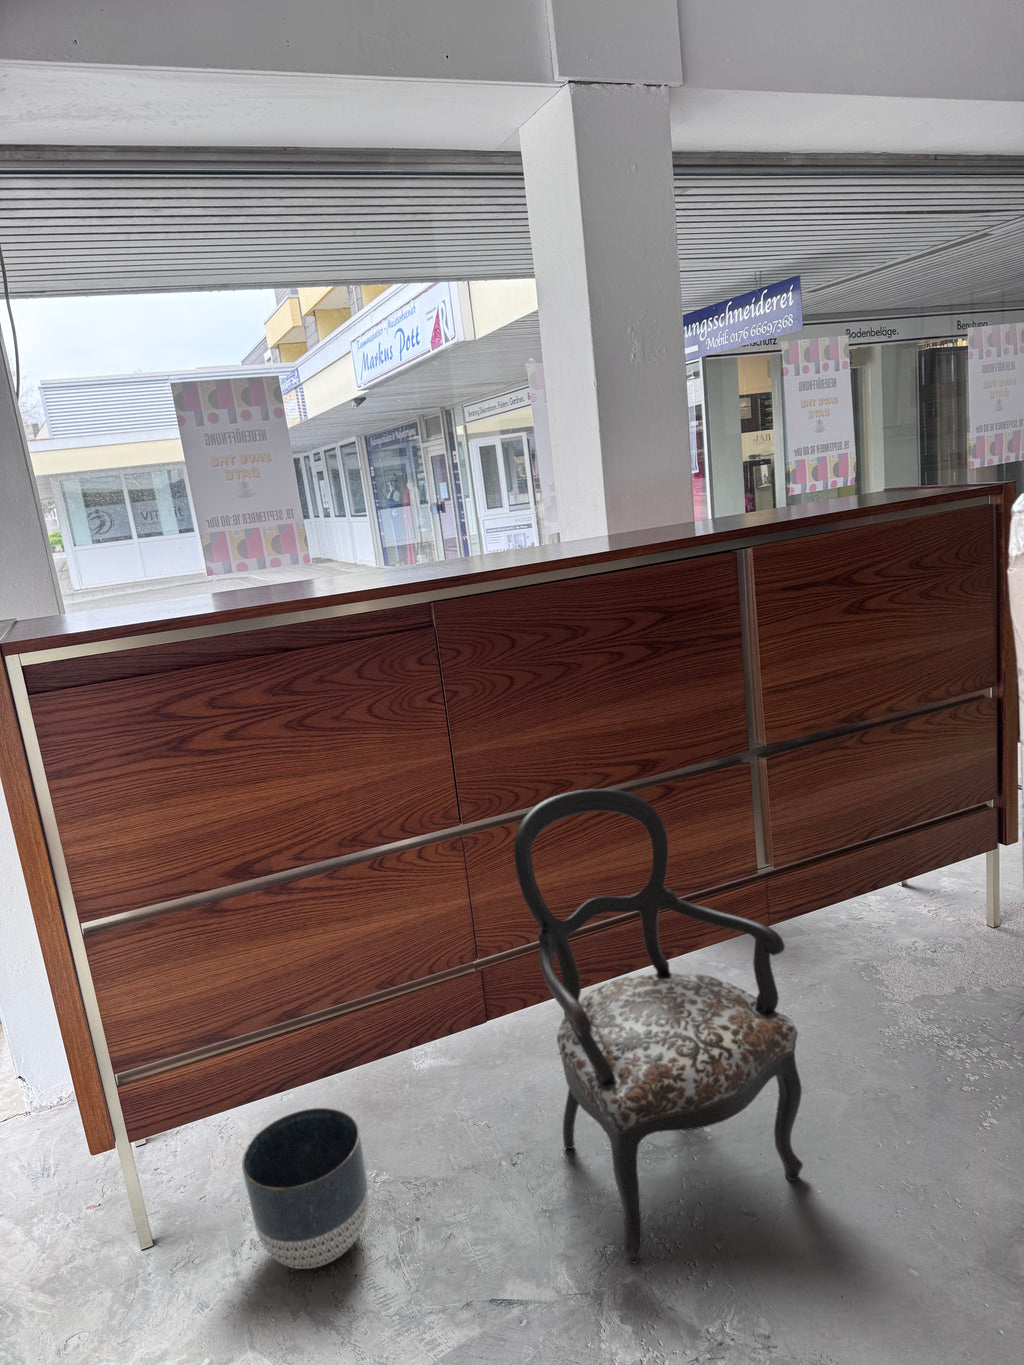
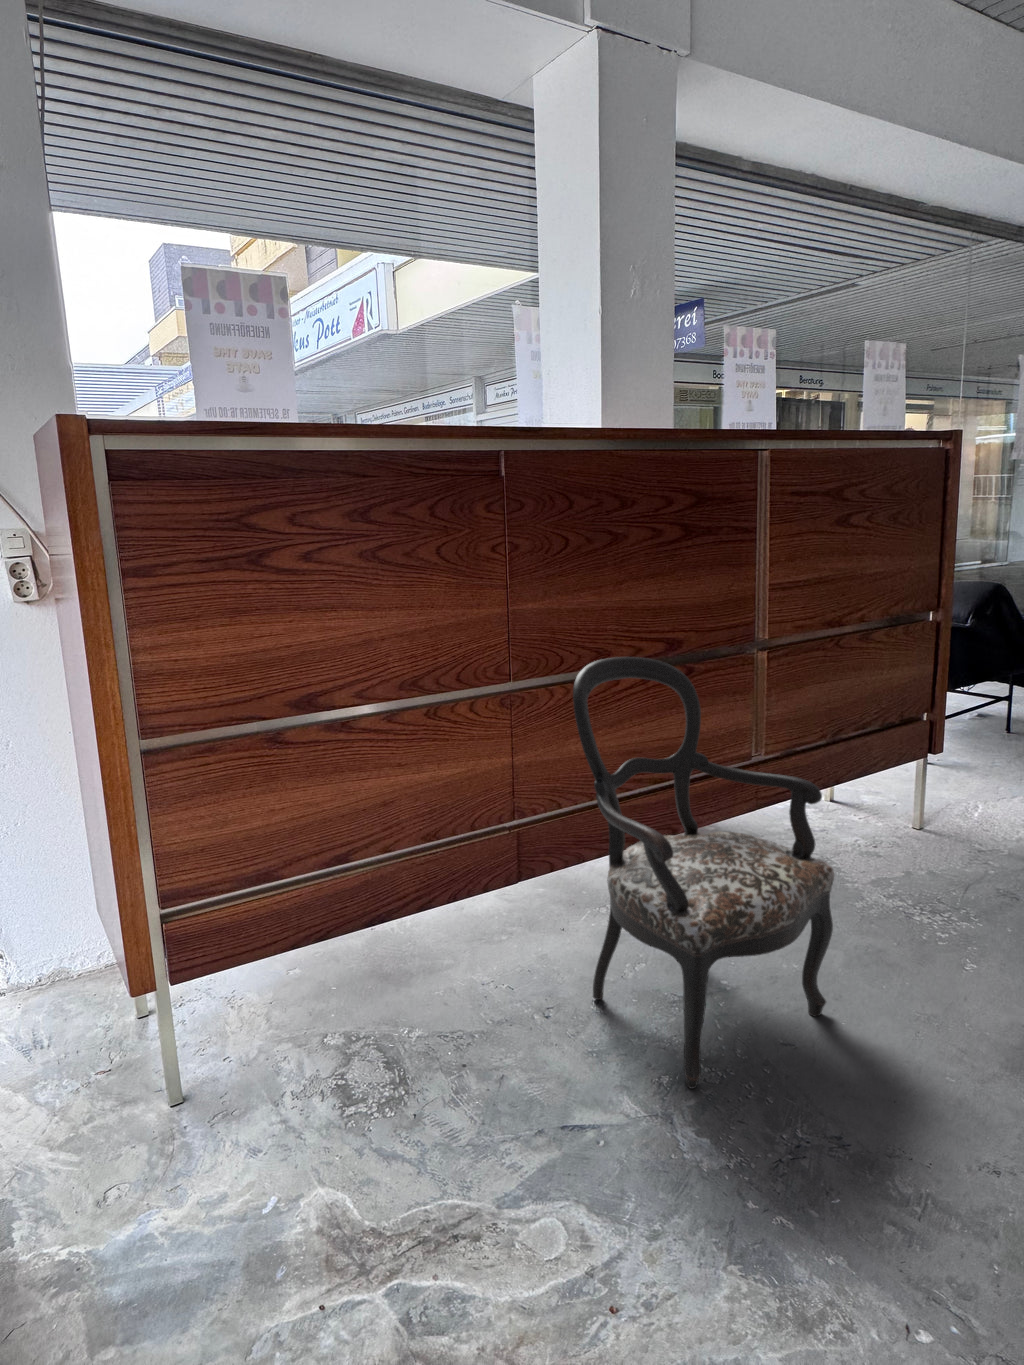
planter: present [242,1108,369,1269] -> none [299,955,422,1111]

